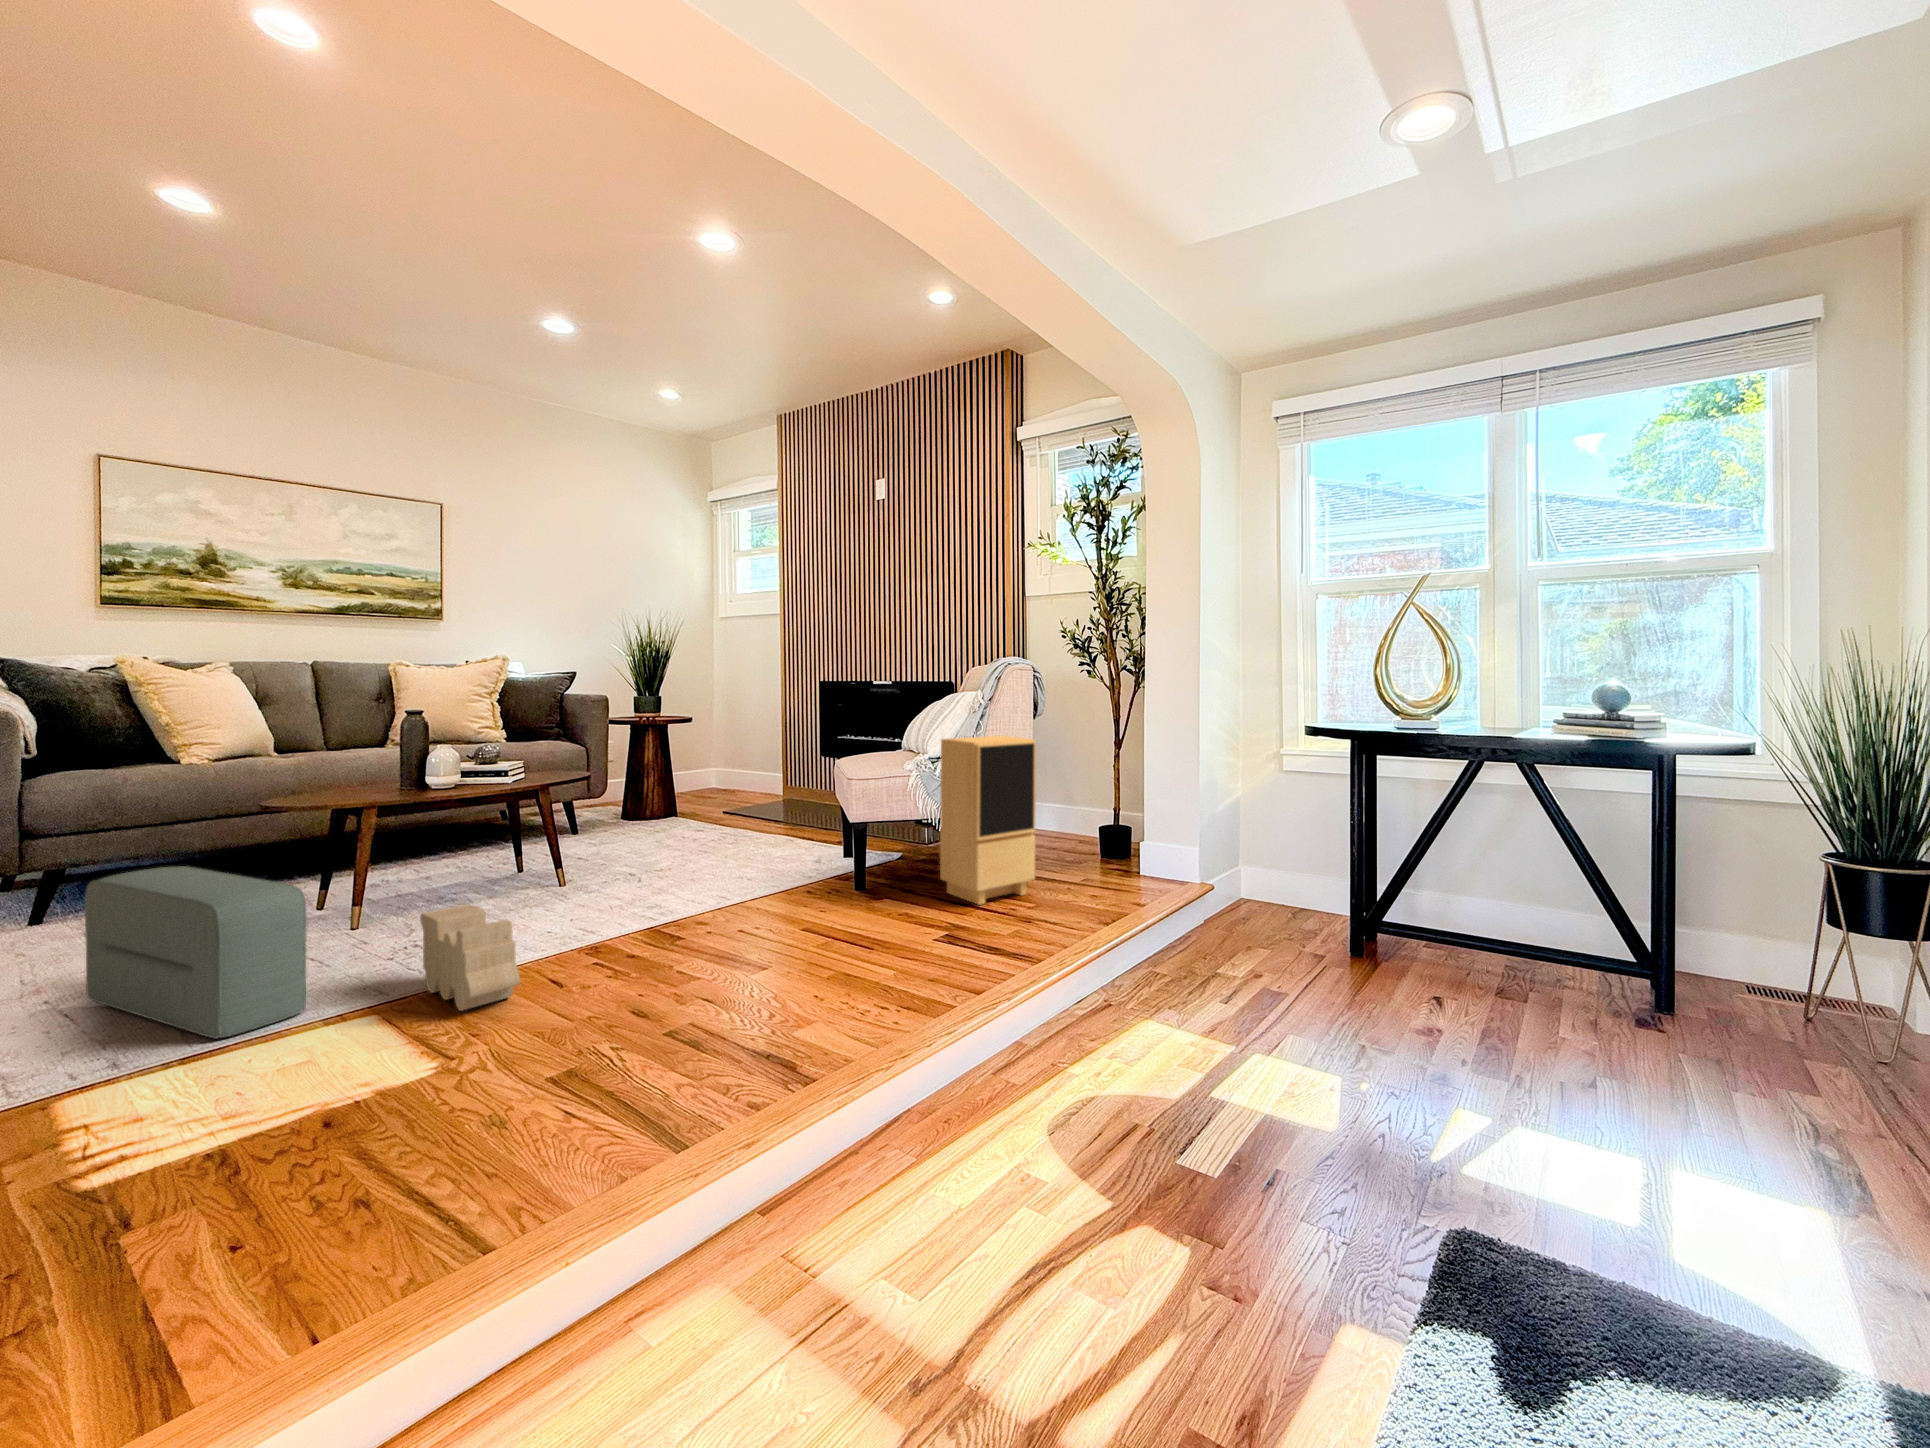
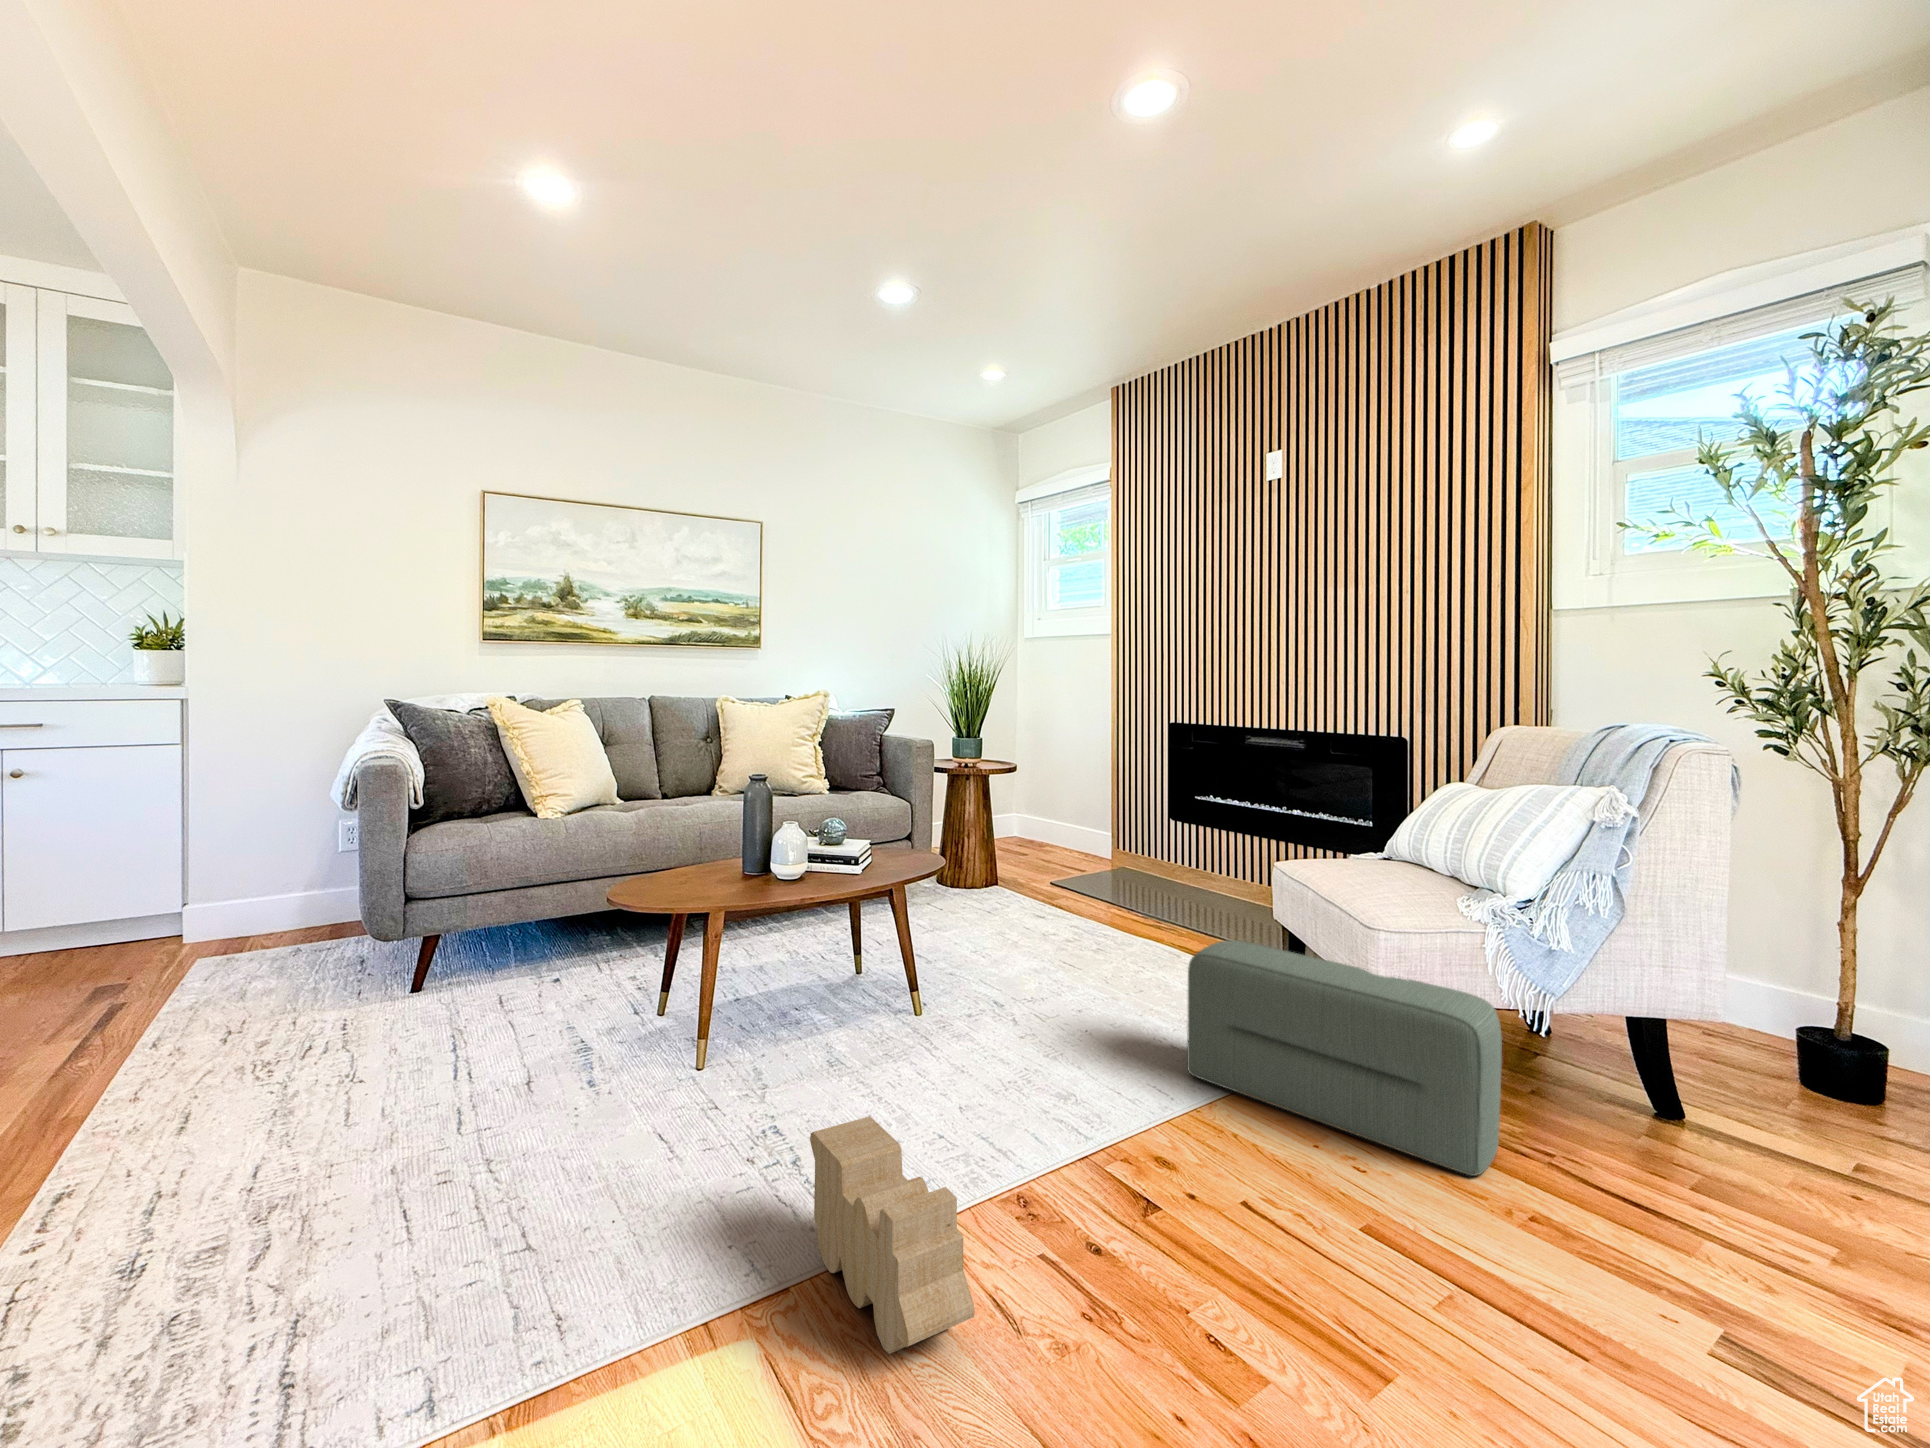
speaker: present [940,736,1036,905] -> none [1560,865,1789,1206]
pouf: present [84,866,307,1039] -> present [1187,940,1502,1176]

